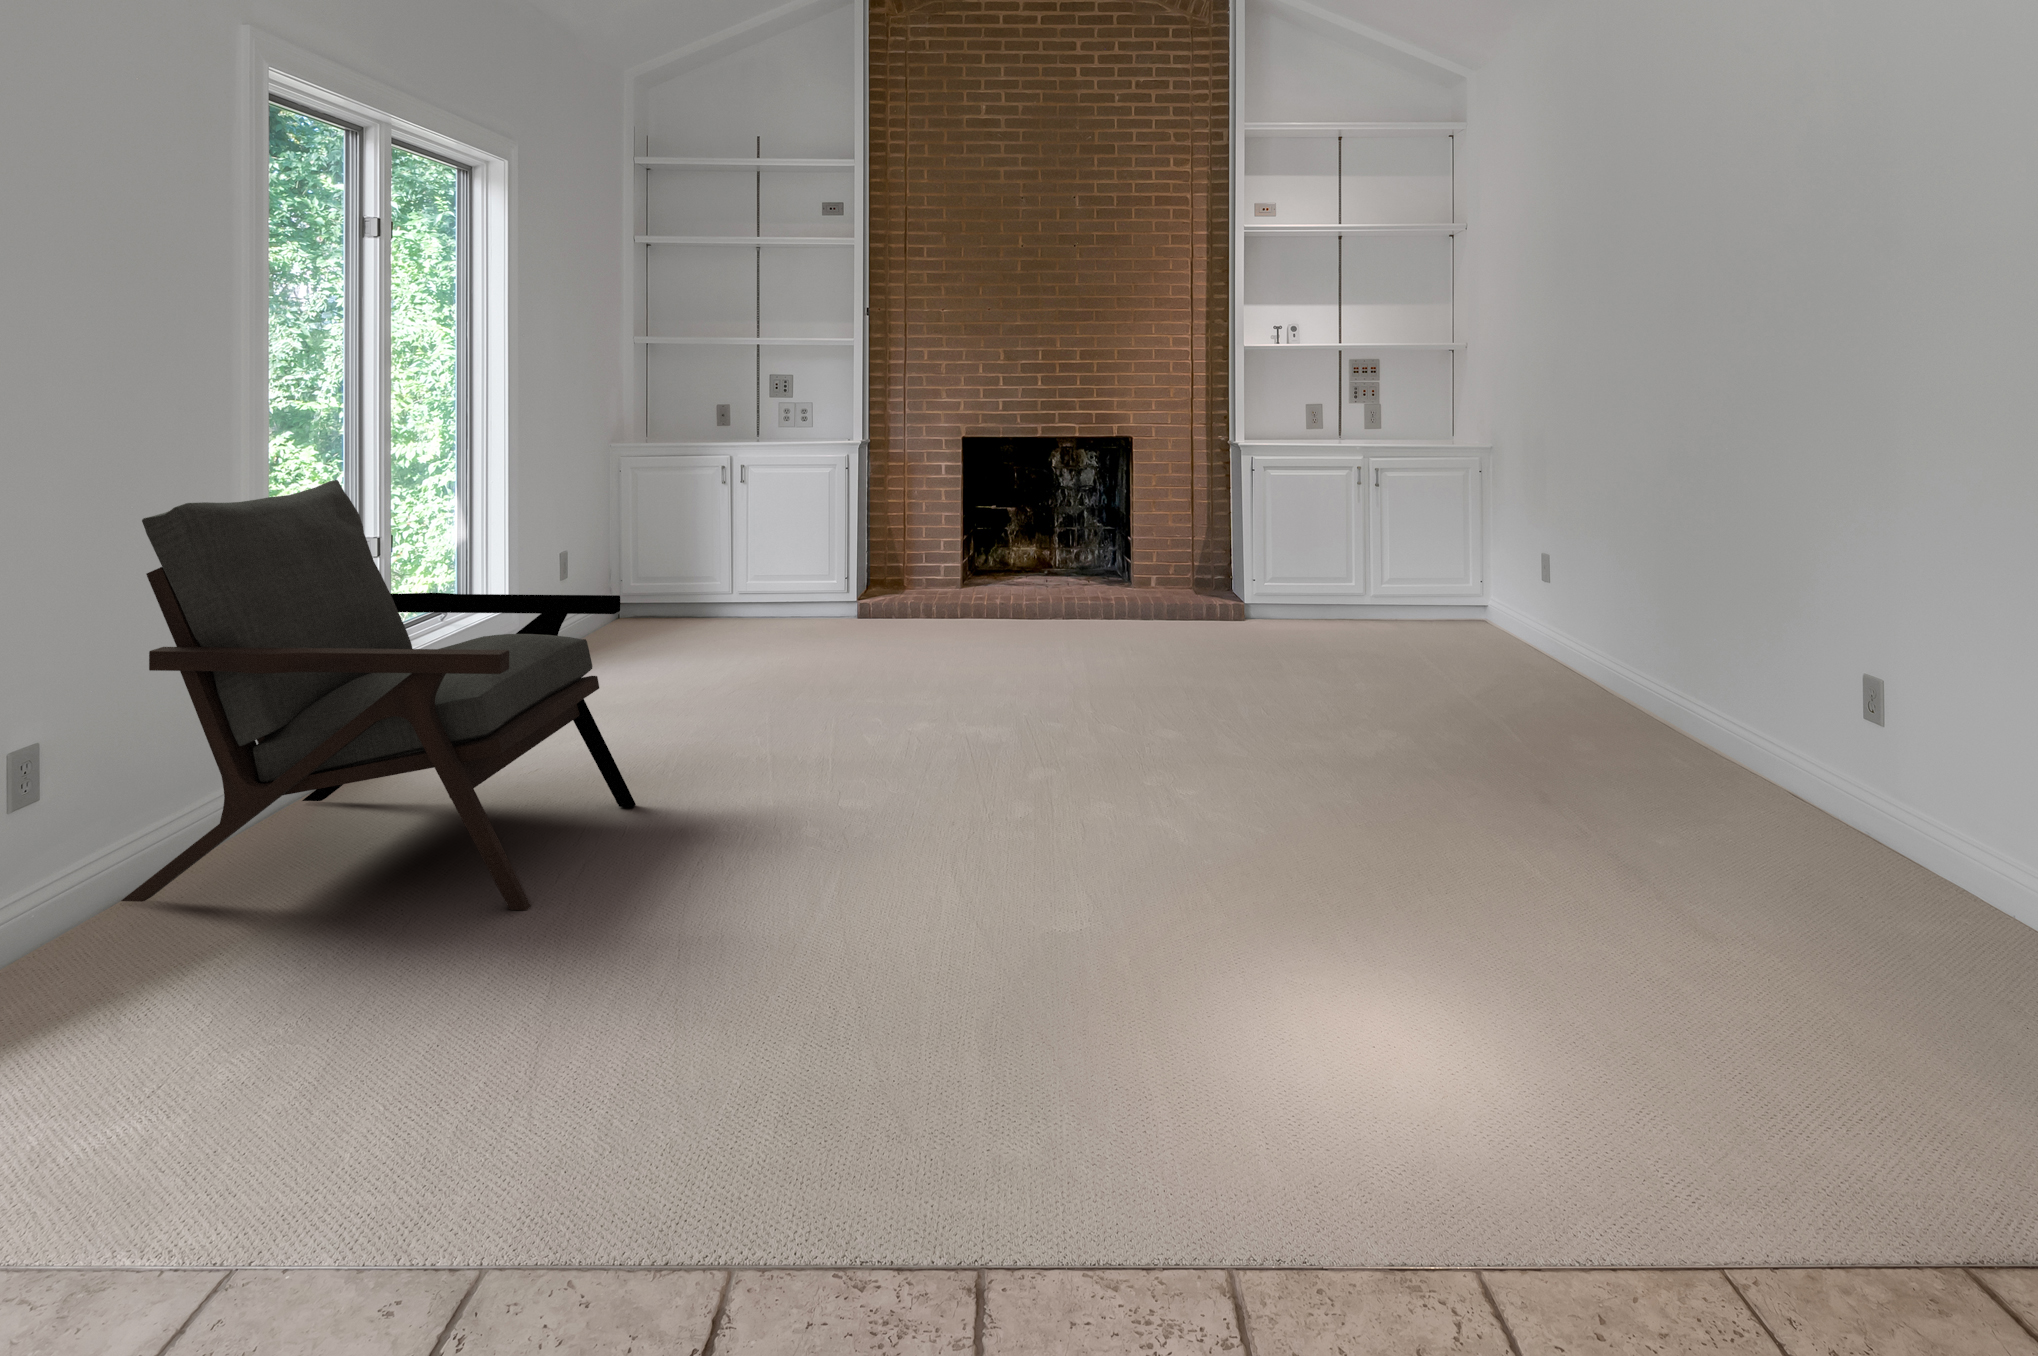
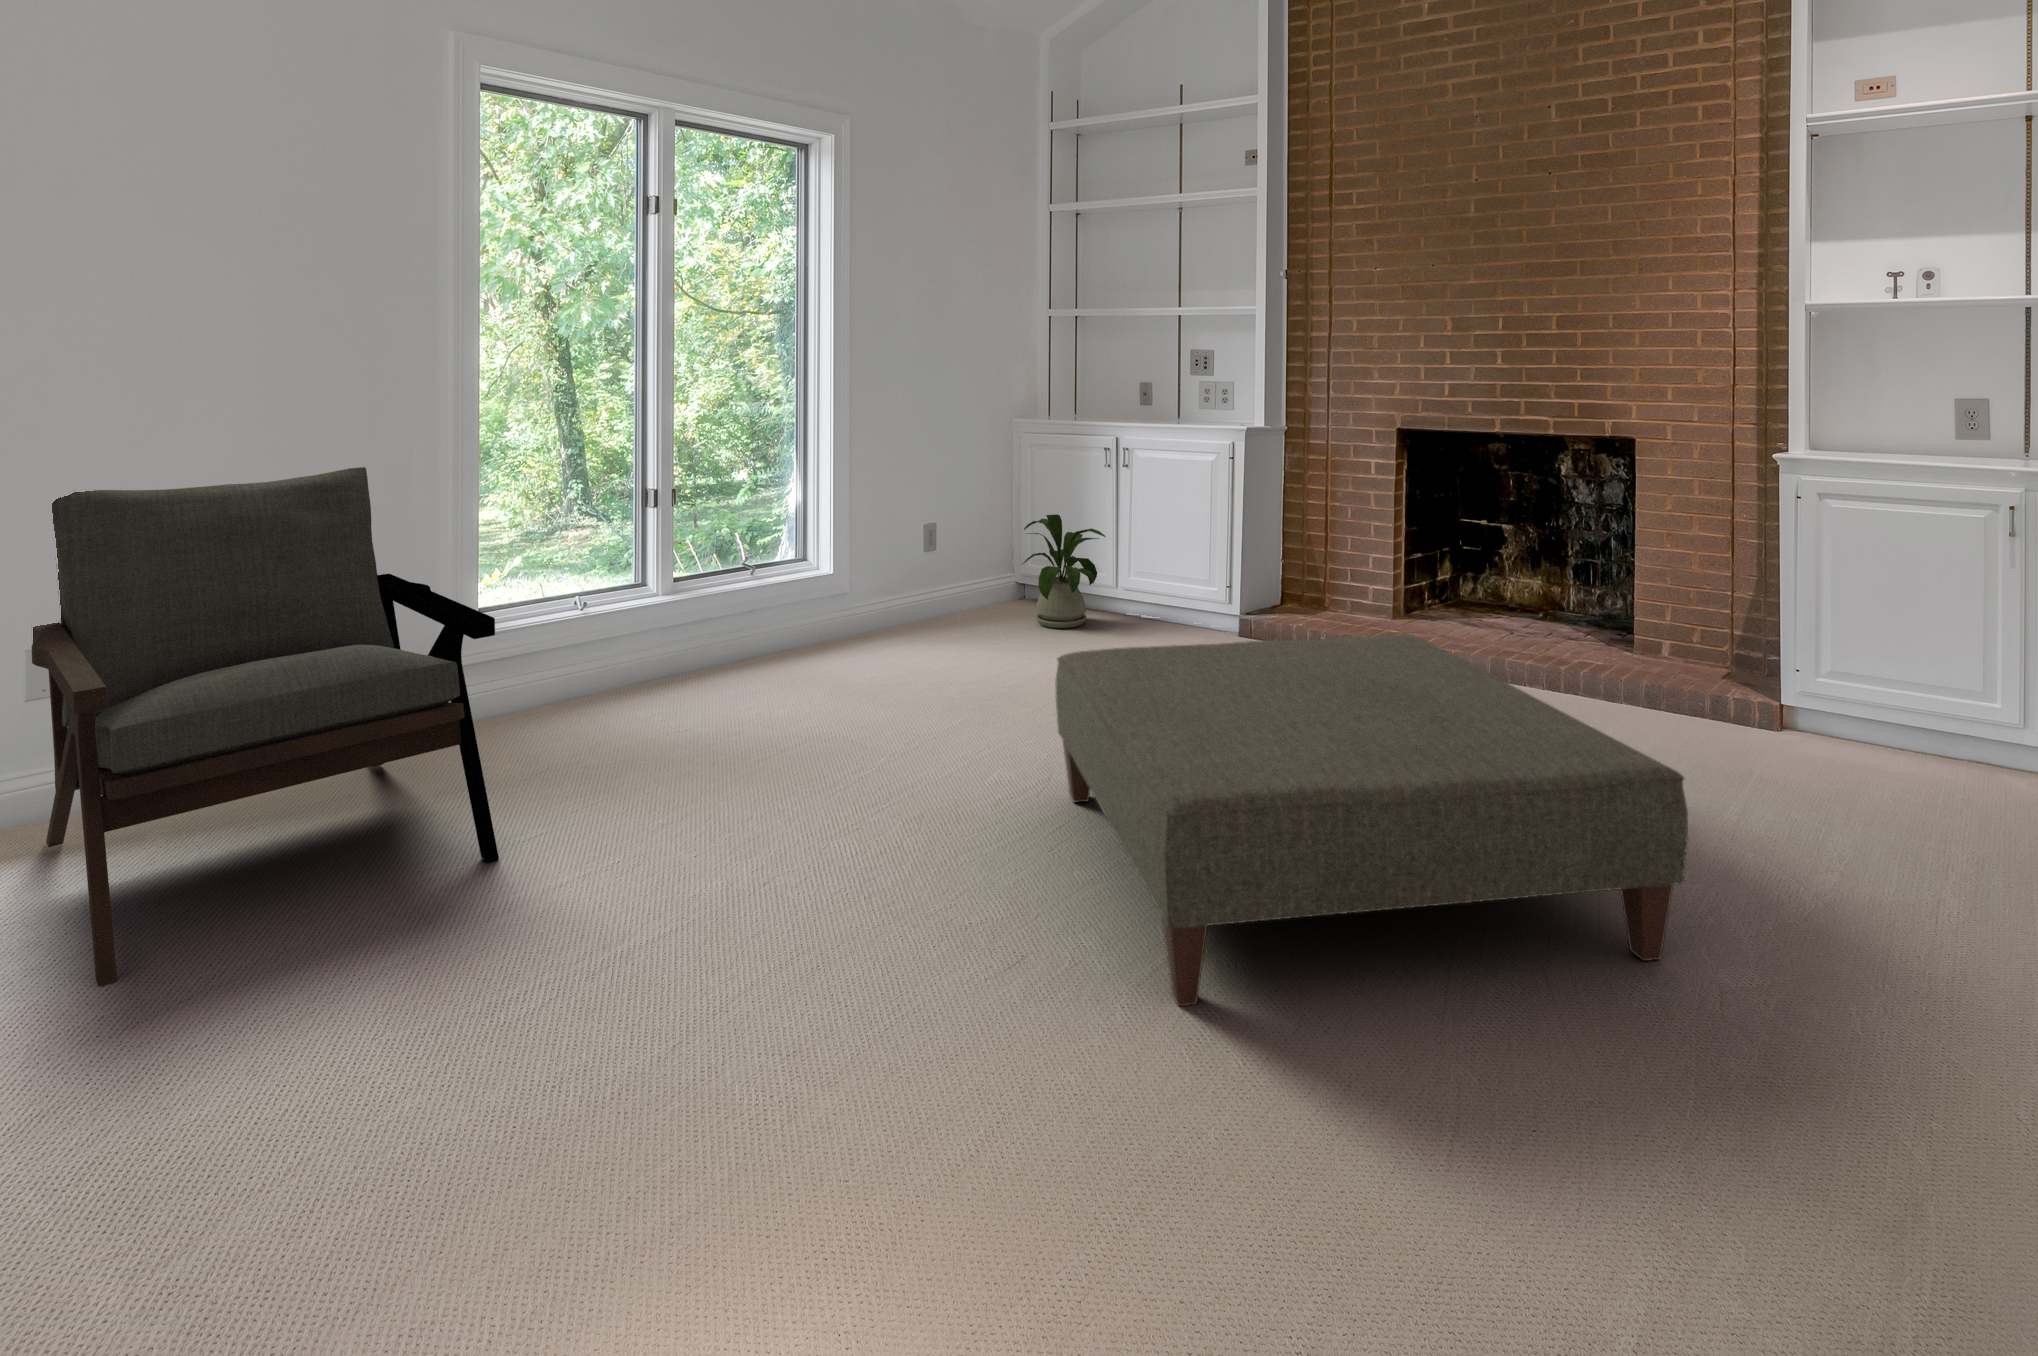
house plant: none [648,525,746,633] -> present [1023,514,1106,628]
ottoman: none [933,565,1339,749] -> present [1056,635,1688,1006]

